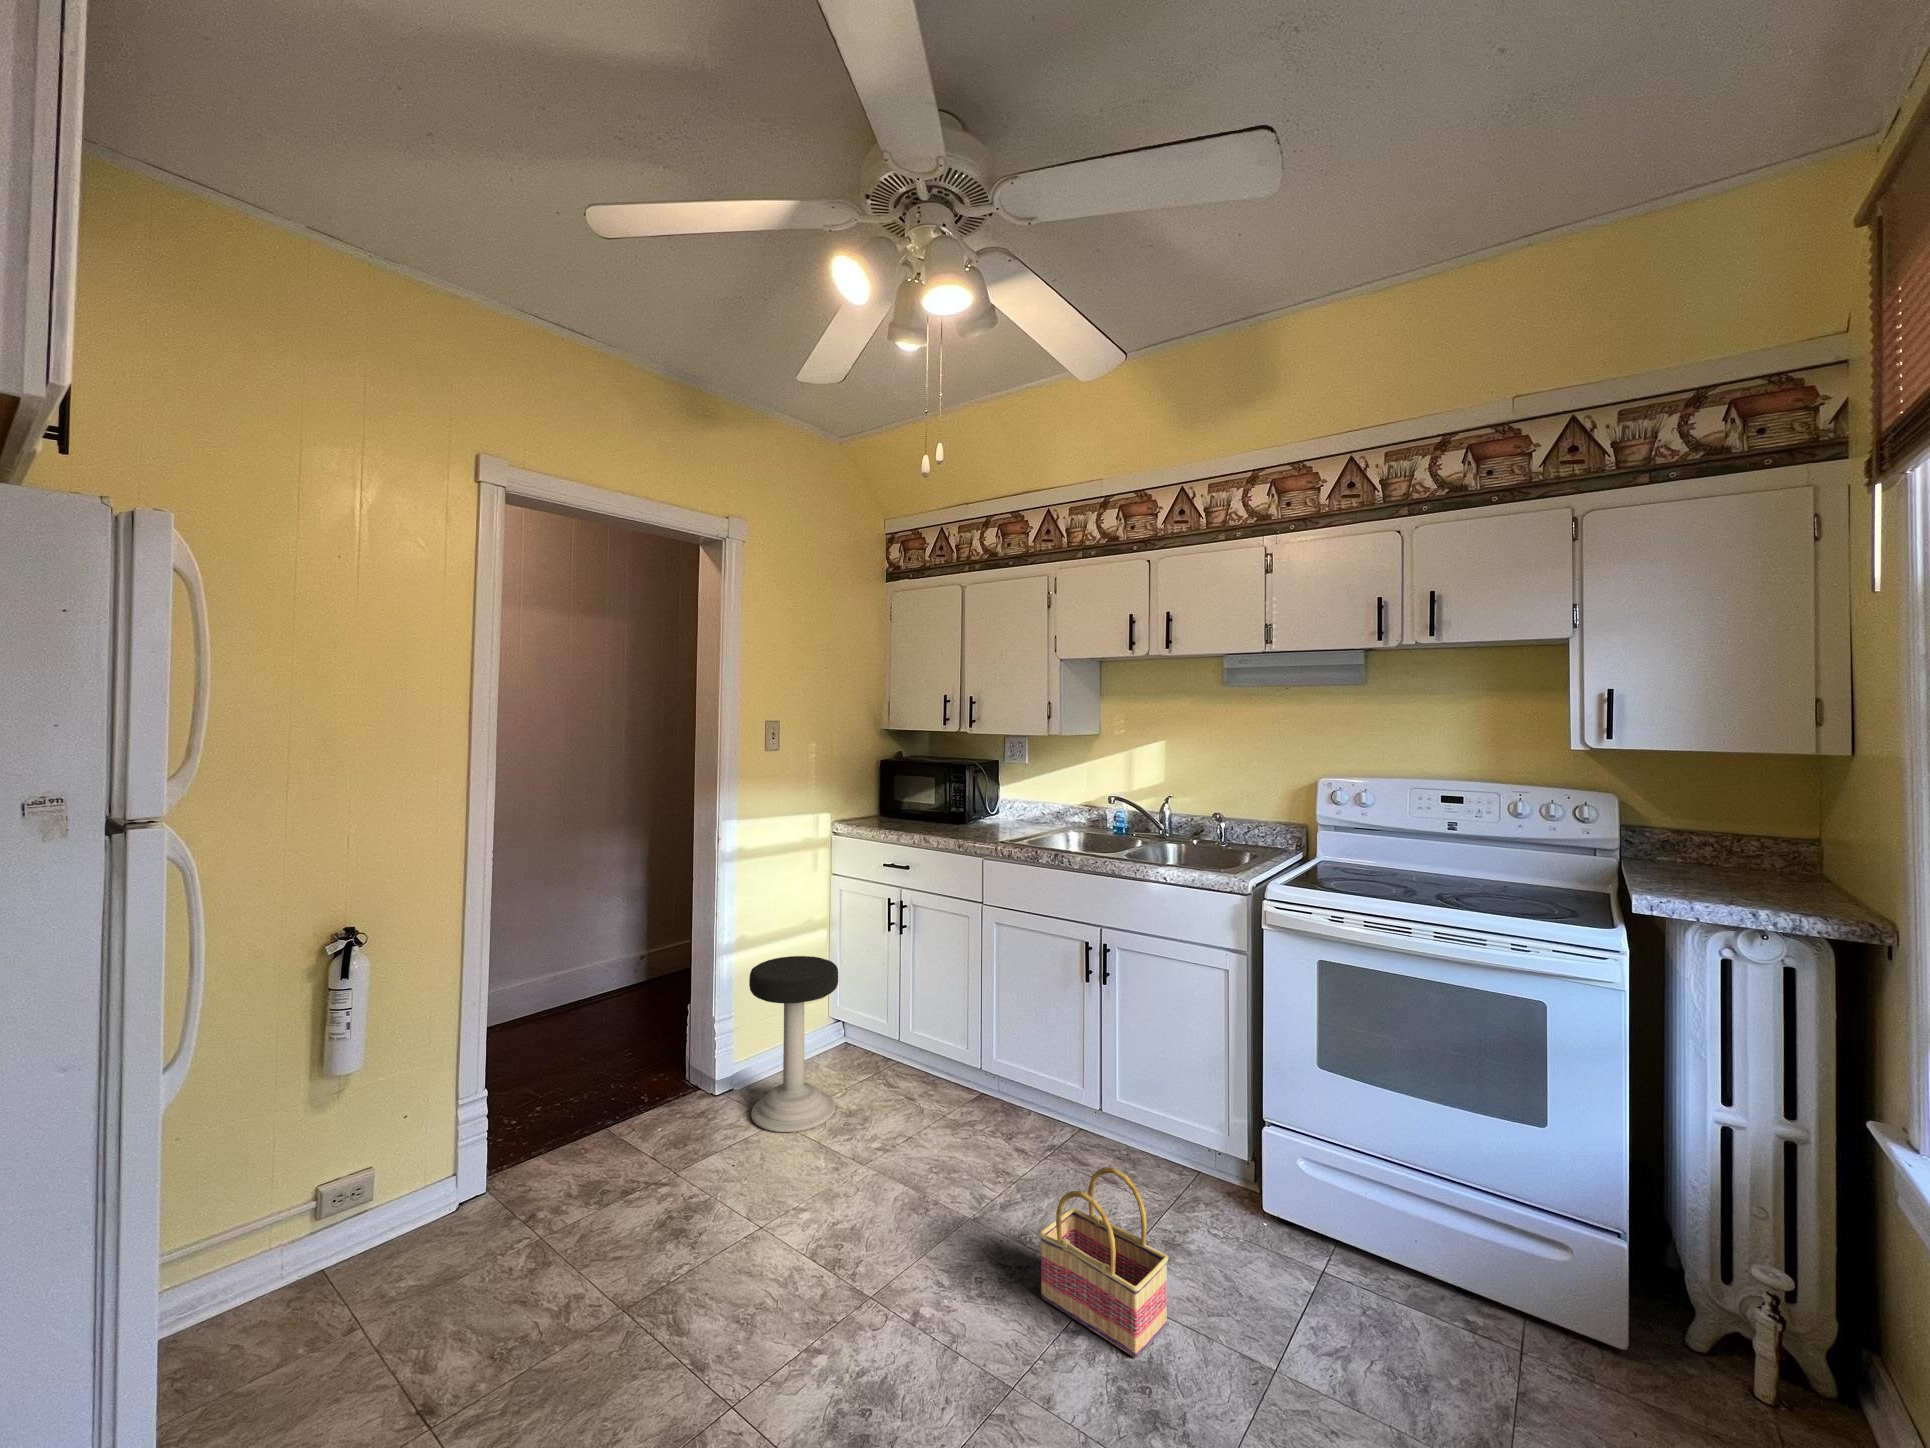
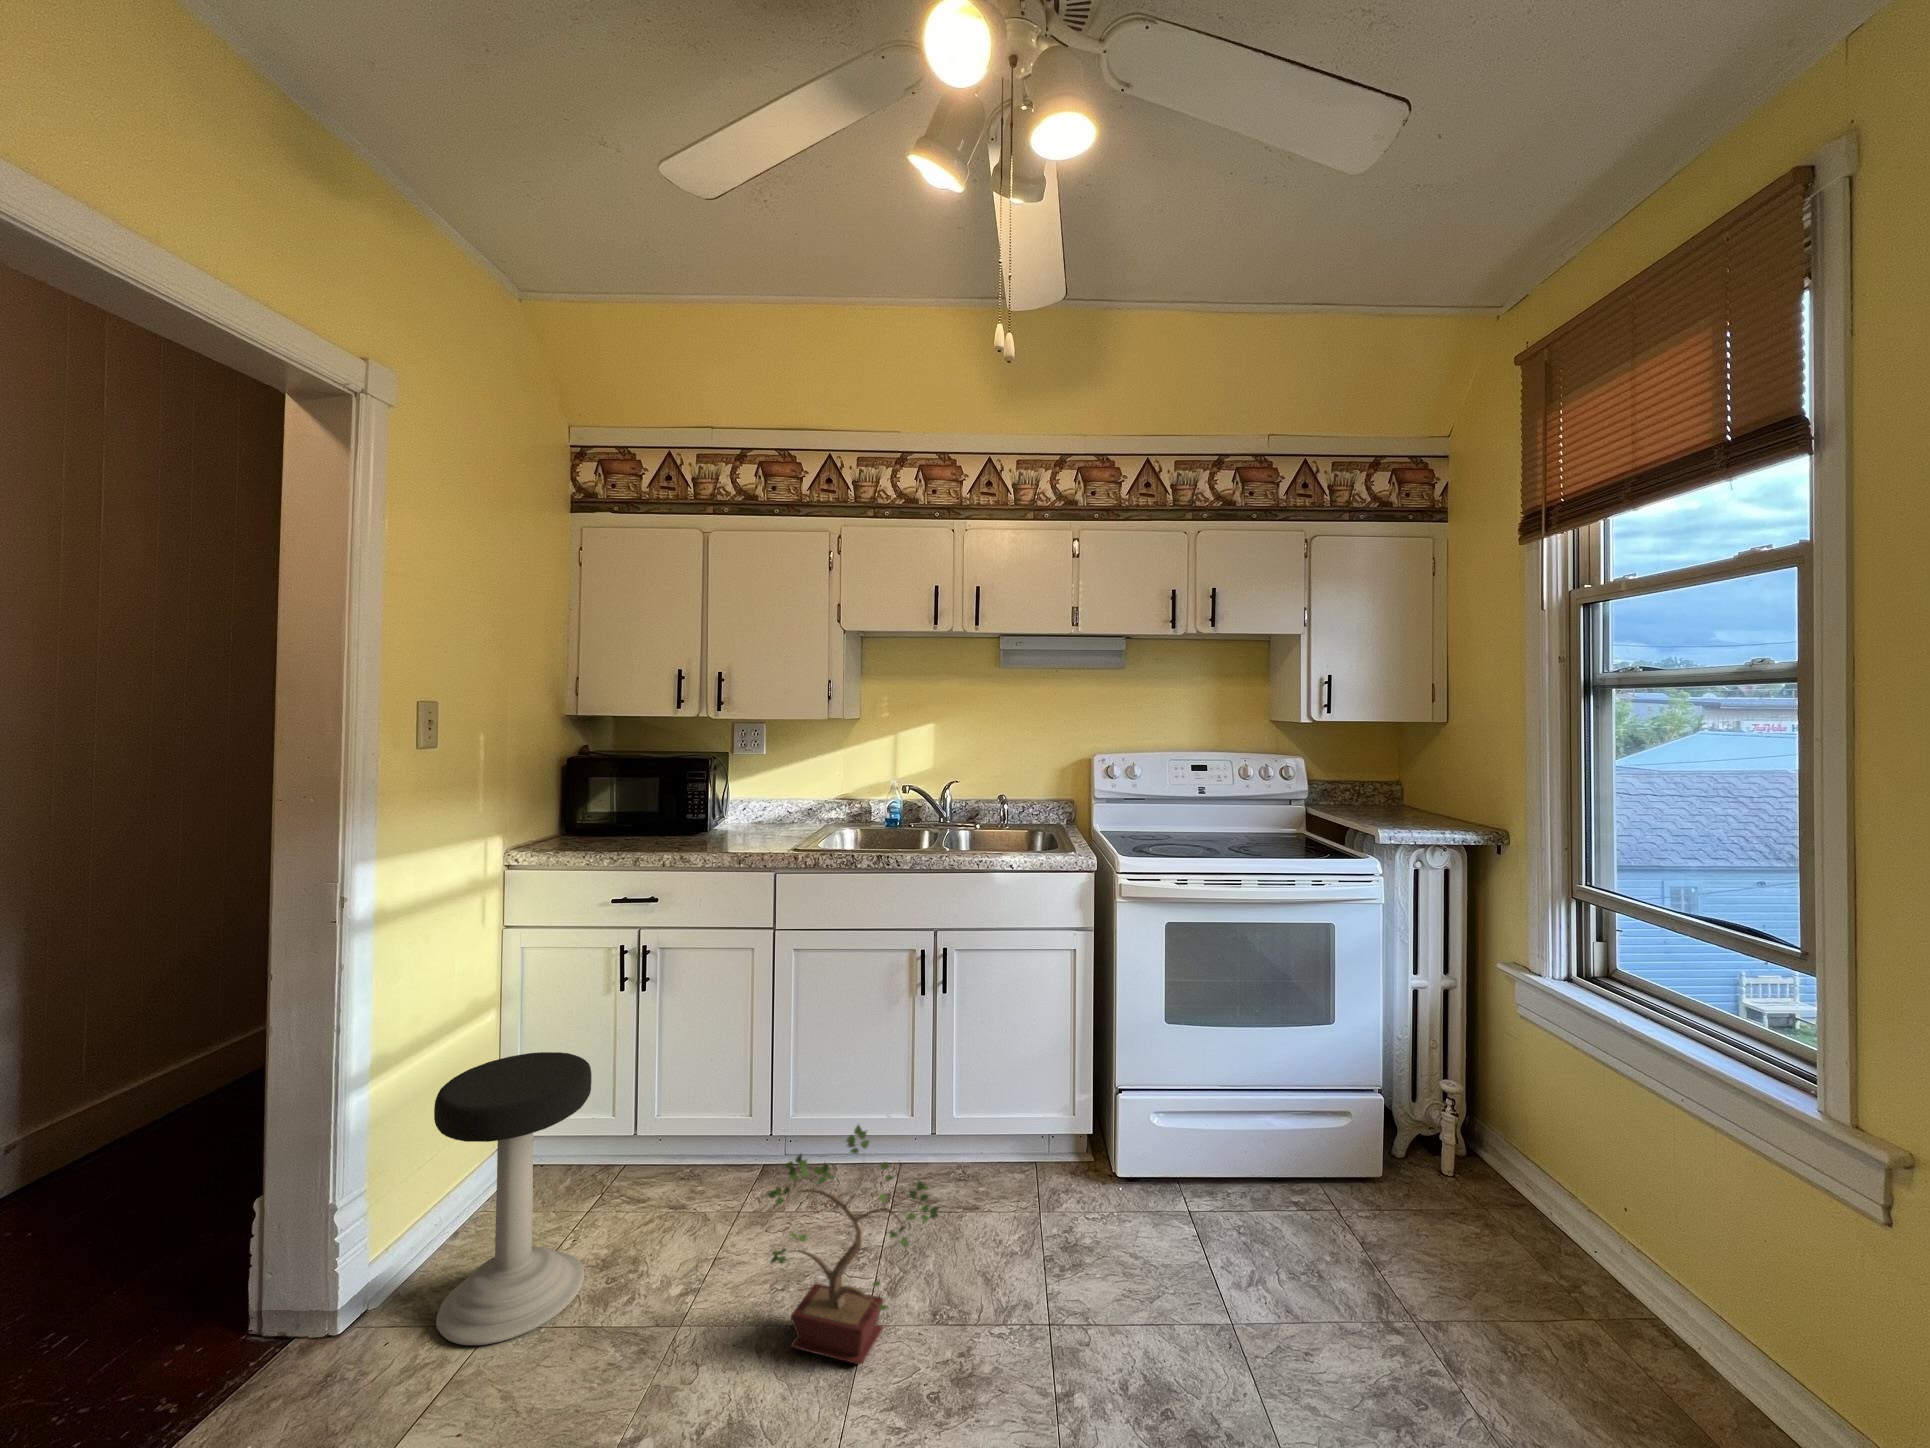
potted plant: none [902,1054,997,1239] -> present [768,1125,939,1364]
basket: present [1039,1167,1168,1358] -> none [1007,1190,1138,1383]

